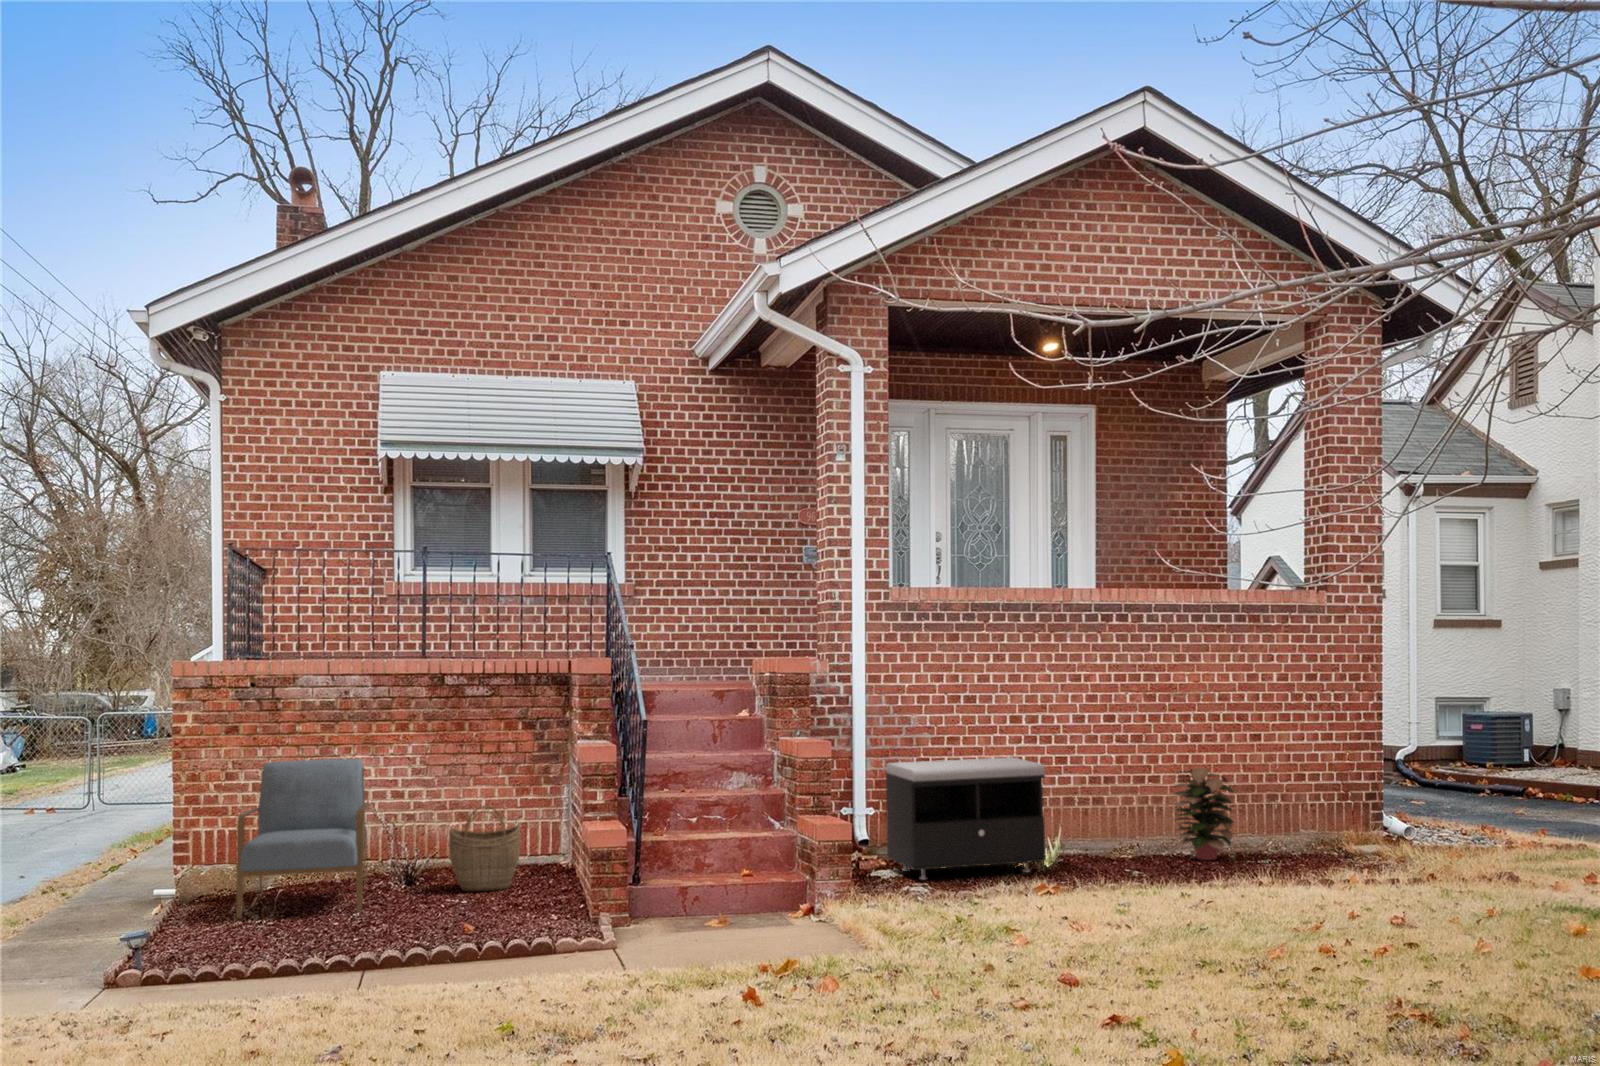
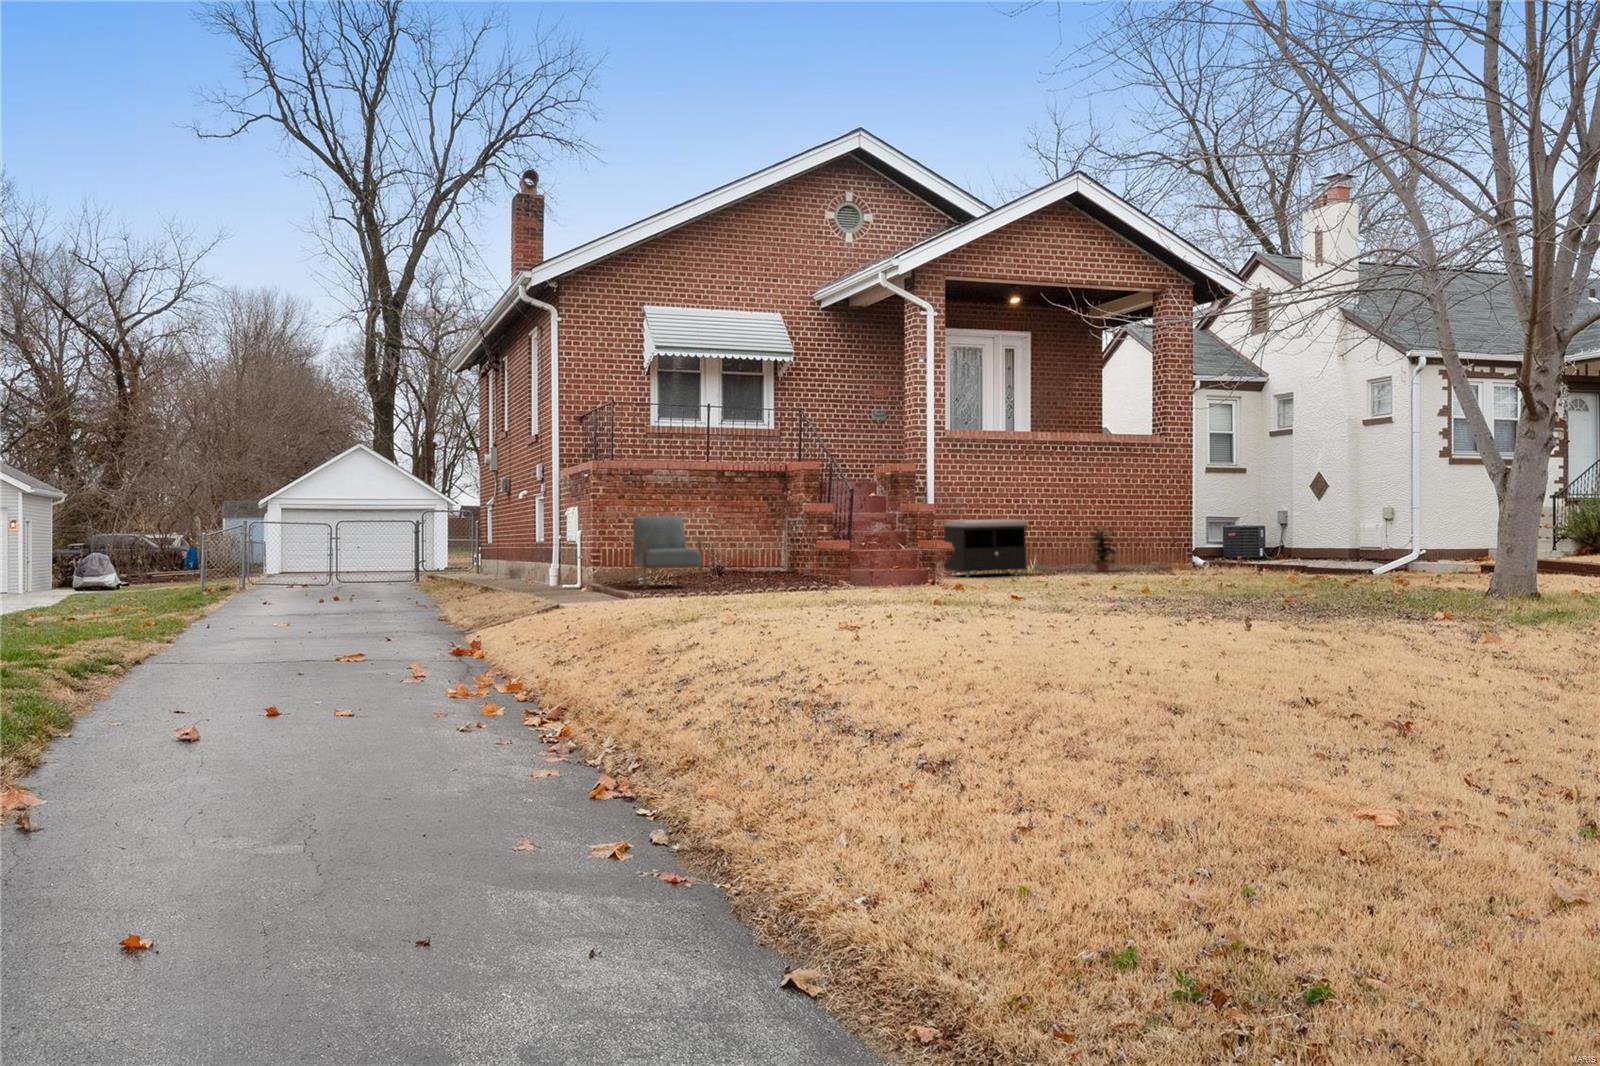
woven basket: present [449,805,521,891] -> none [727,541,764,583]

